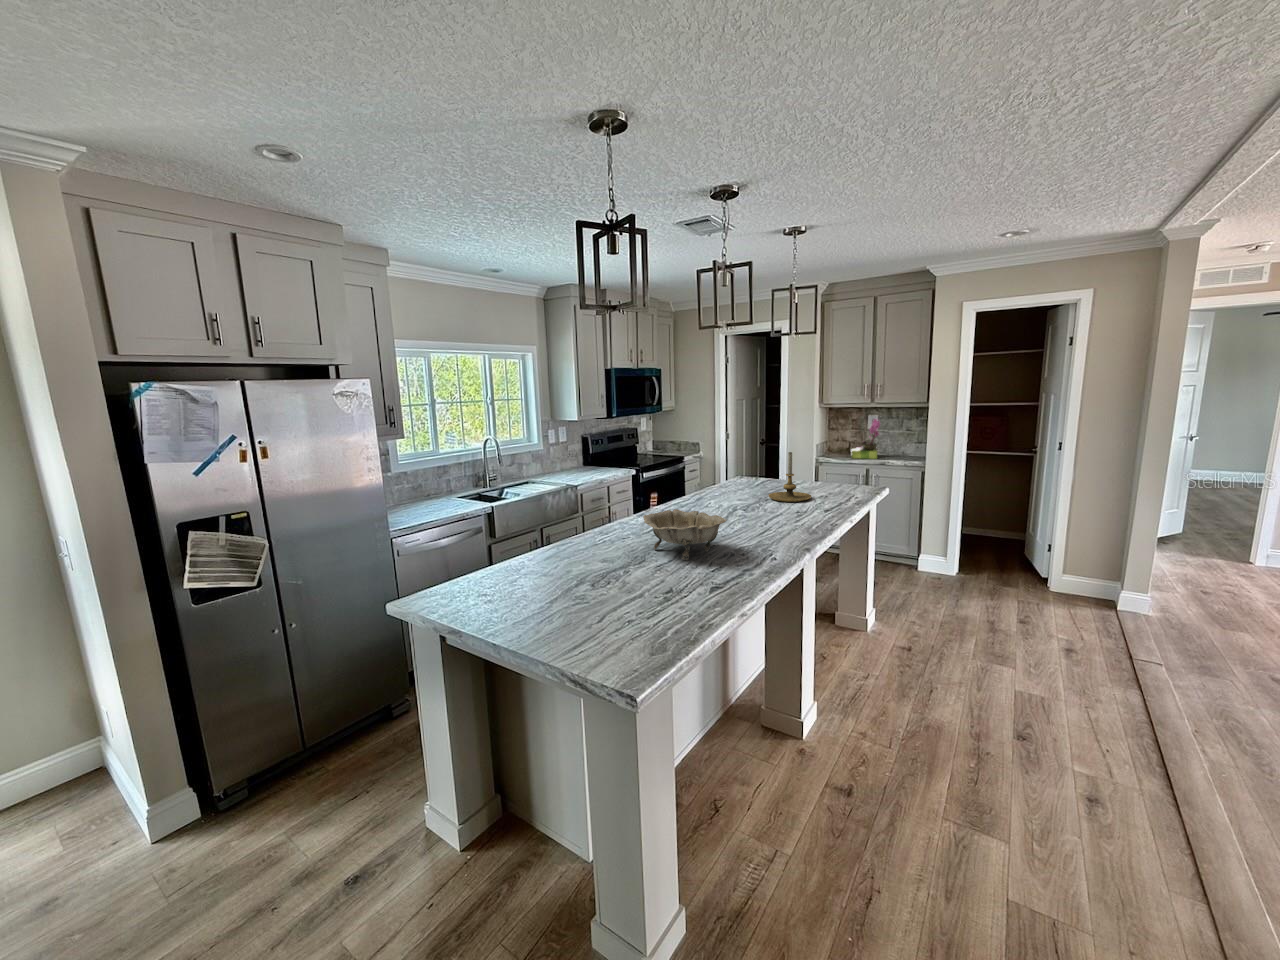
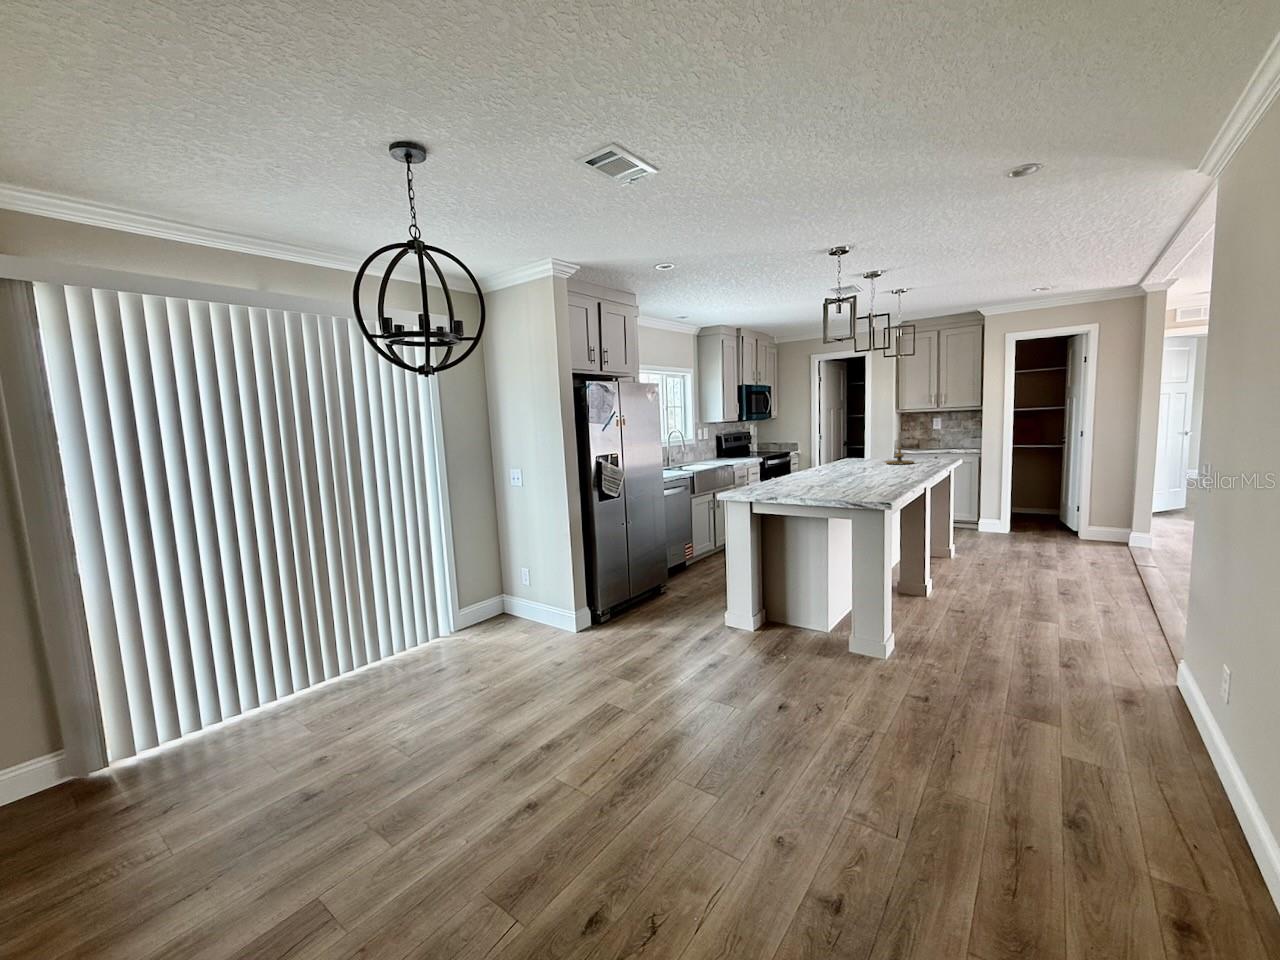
flower arrangement: present [851,419,880,459] -> none [922,420,946,450]
decorative bowl: present [643,509,727,560] -> none [833,457,889,479]

